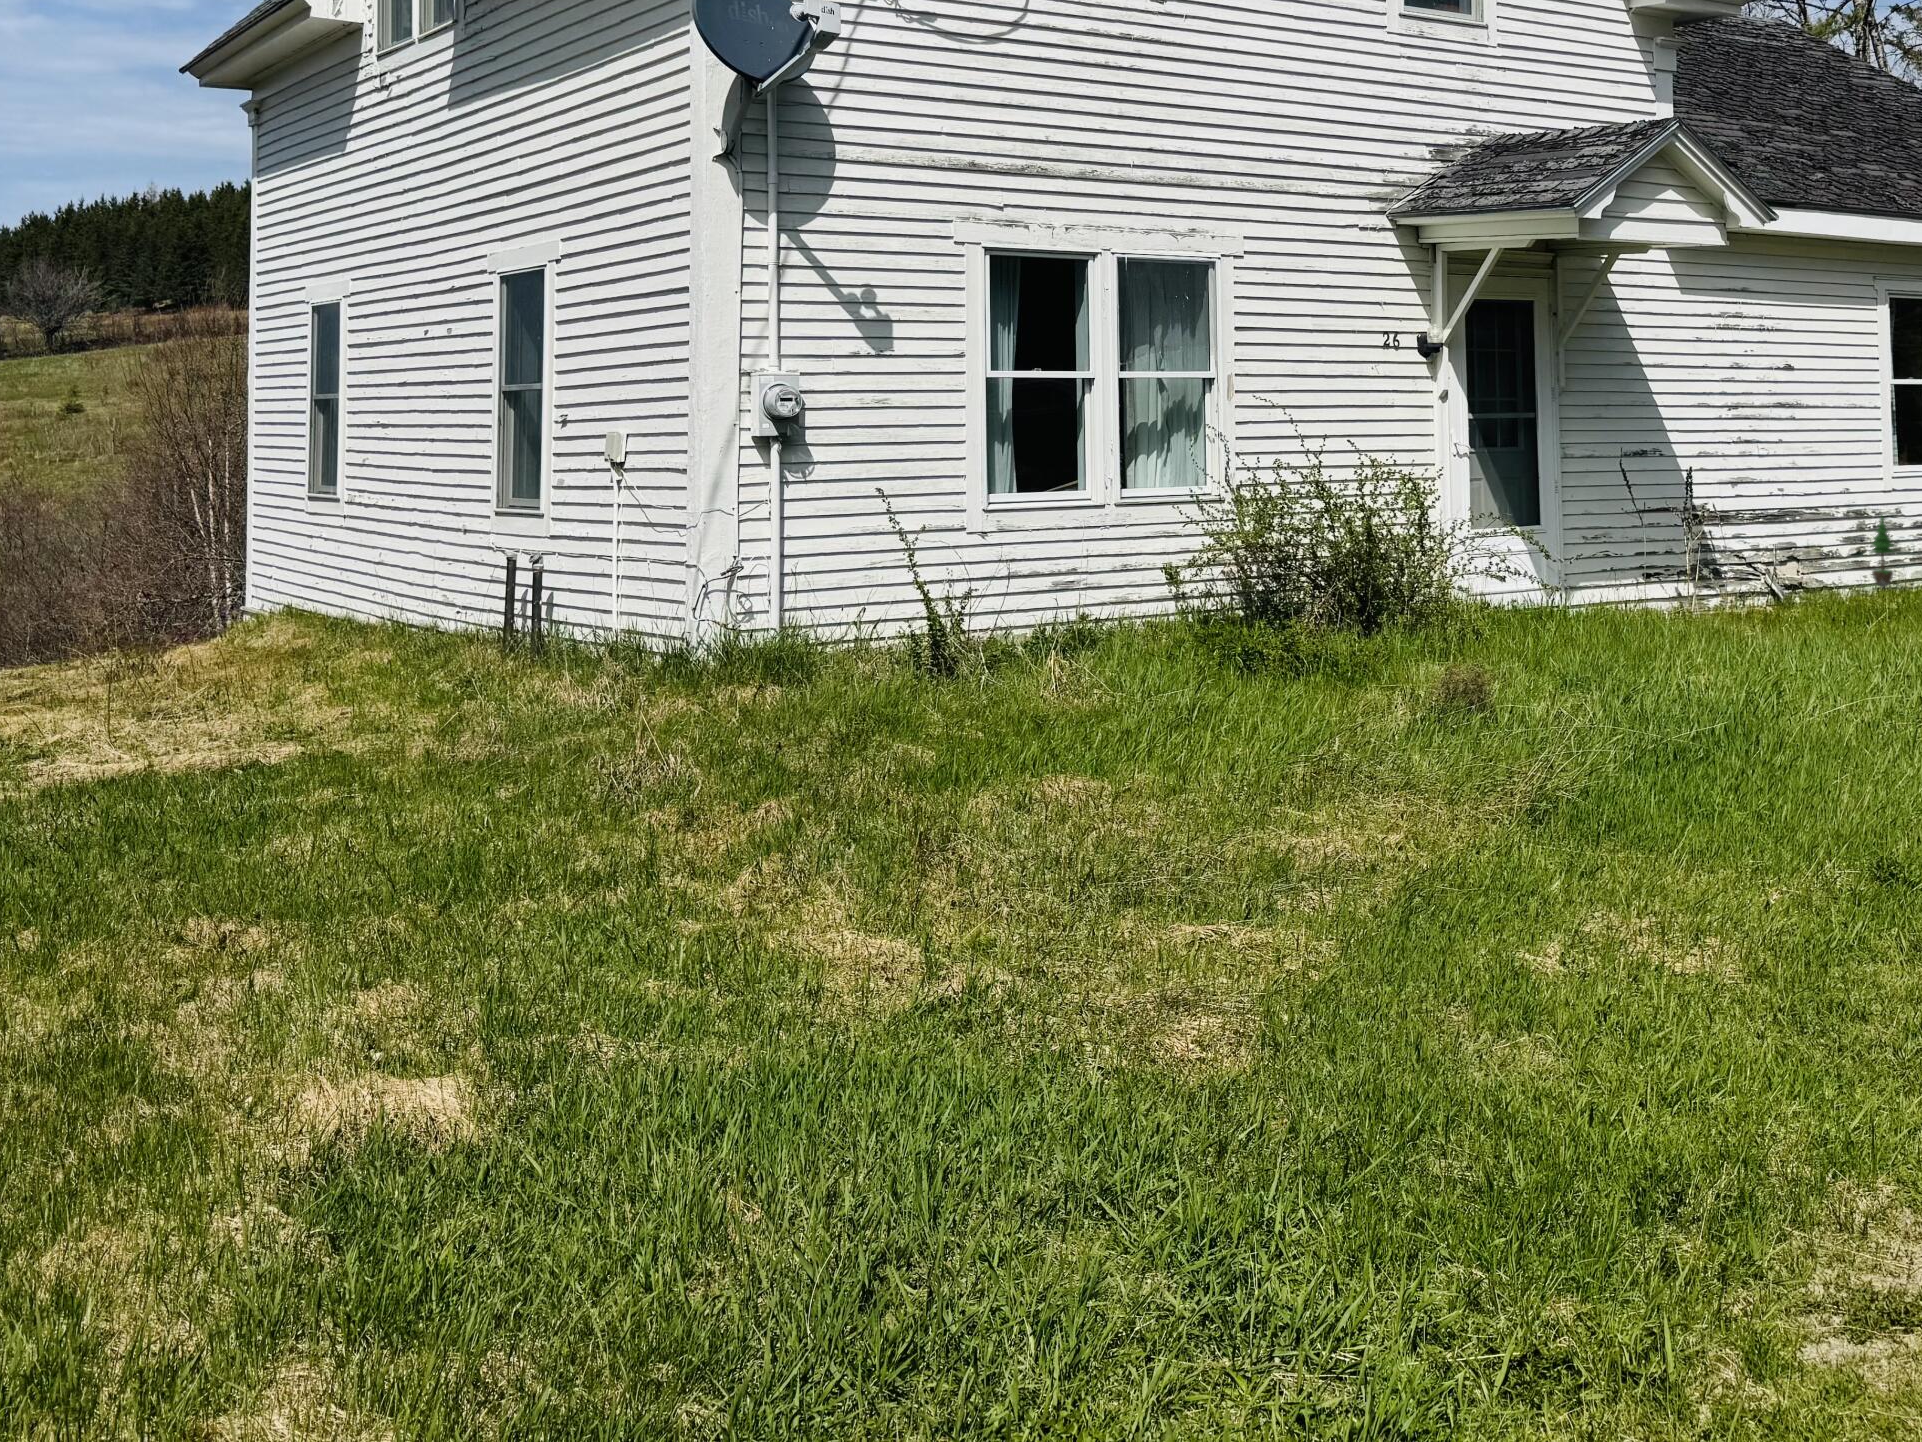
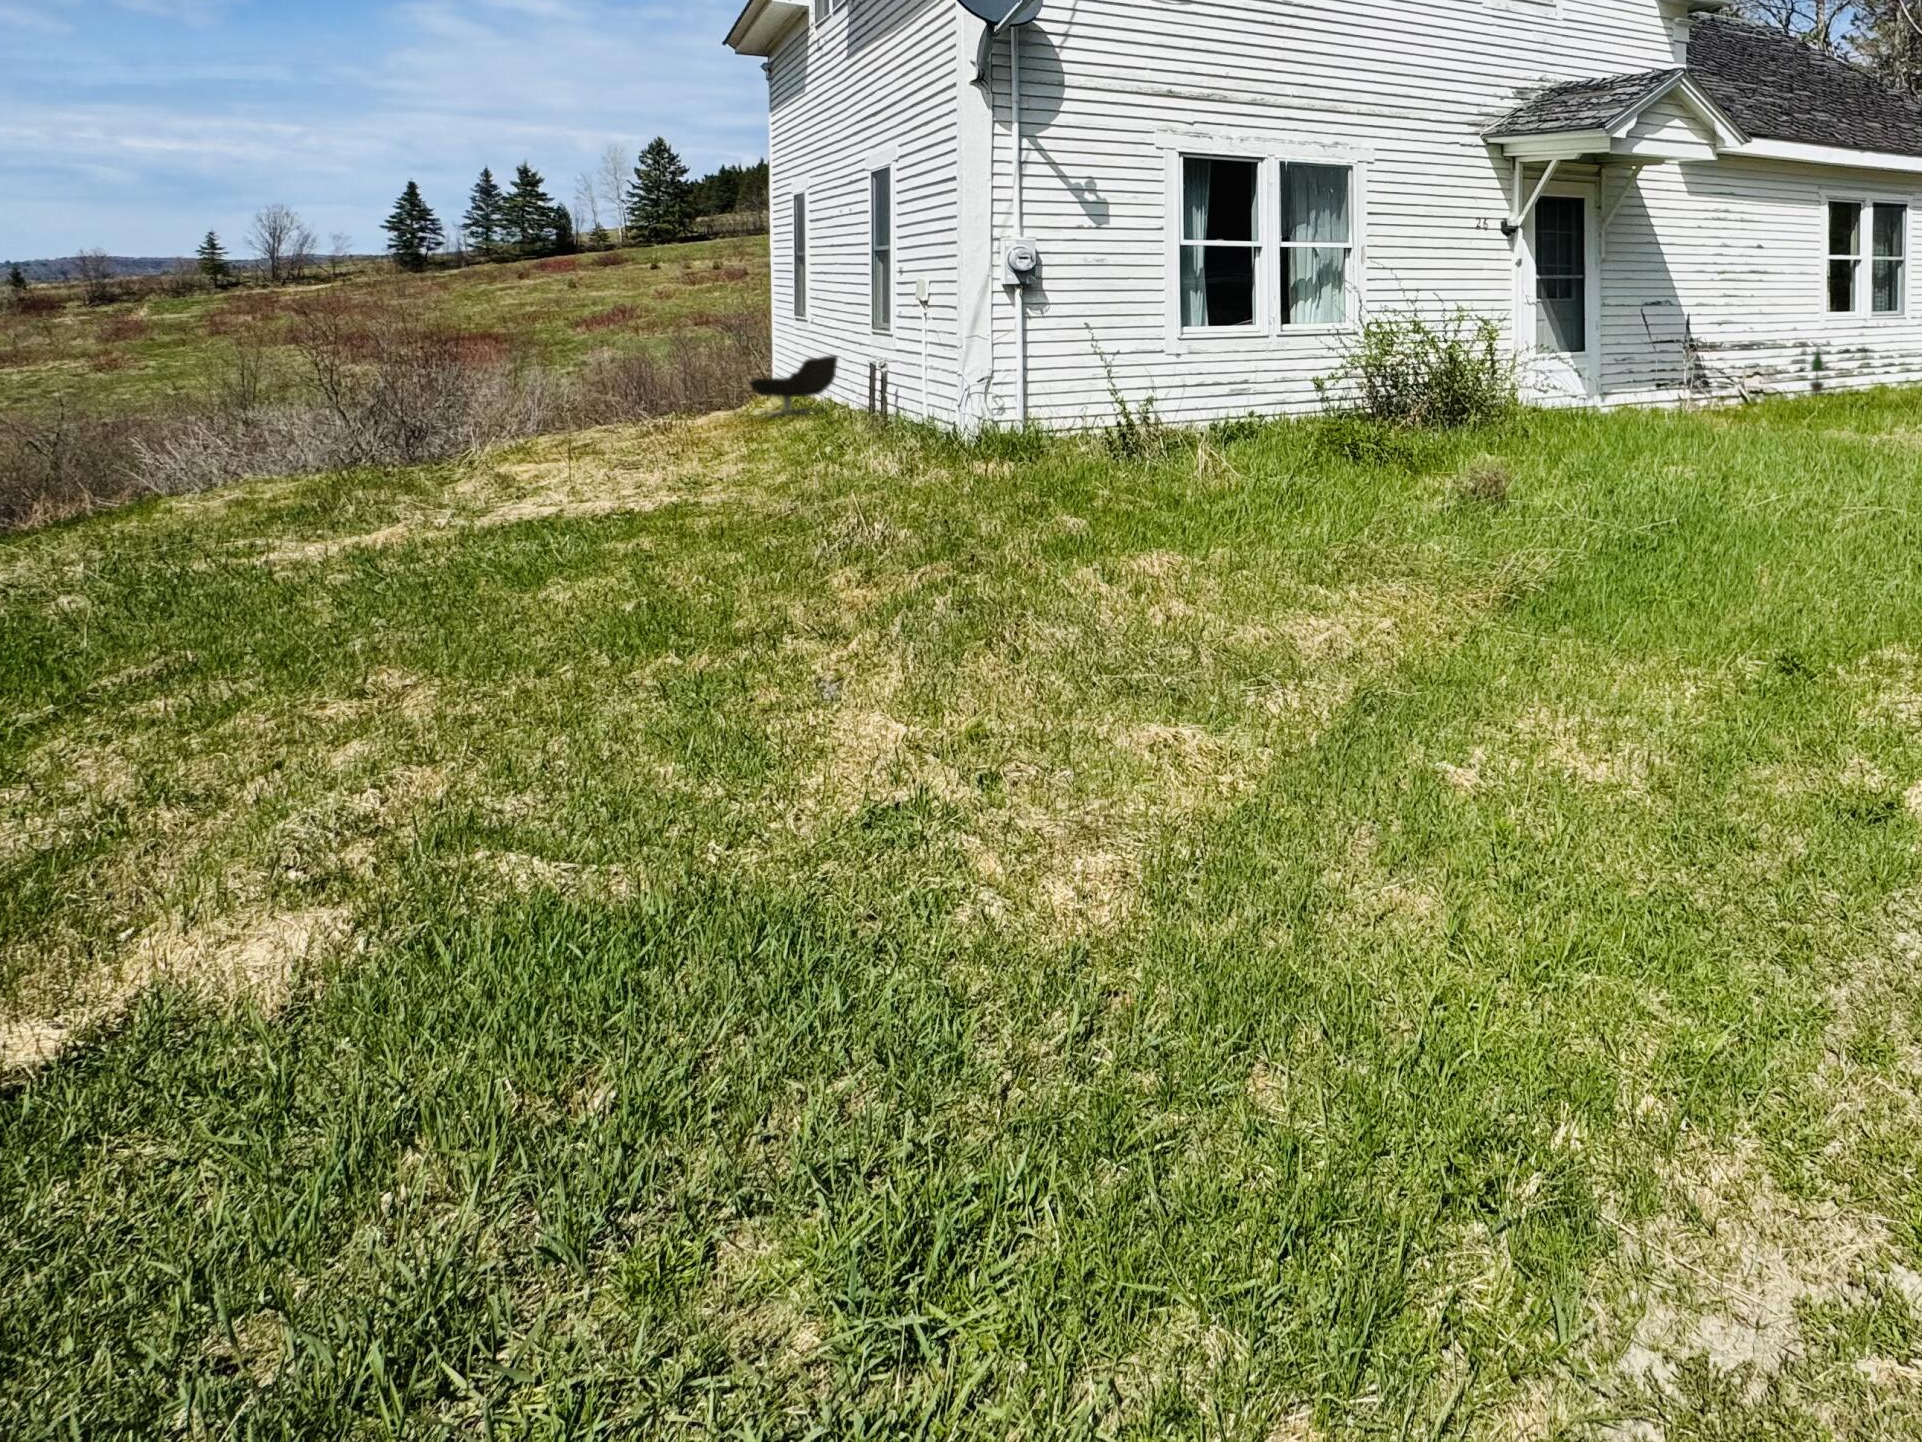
lounge chair: none [289,548,414,643] -> present [749,356,838,414]

